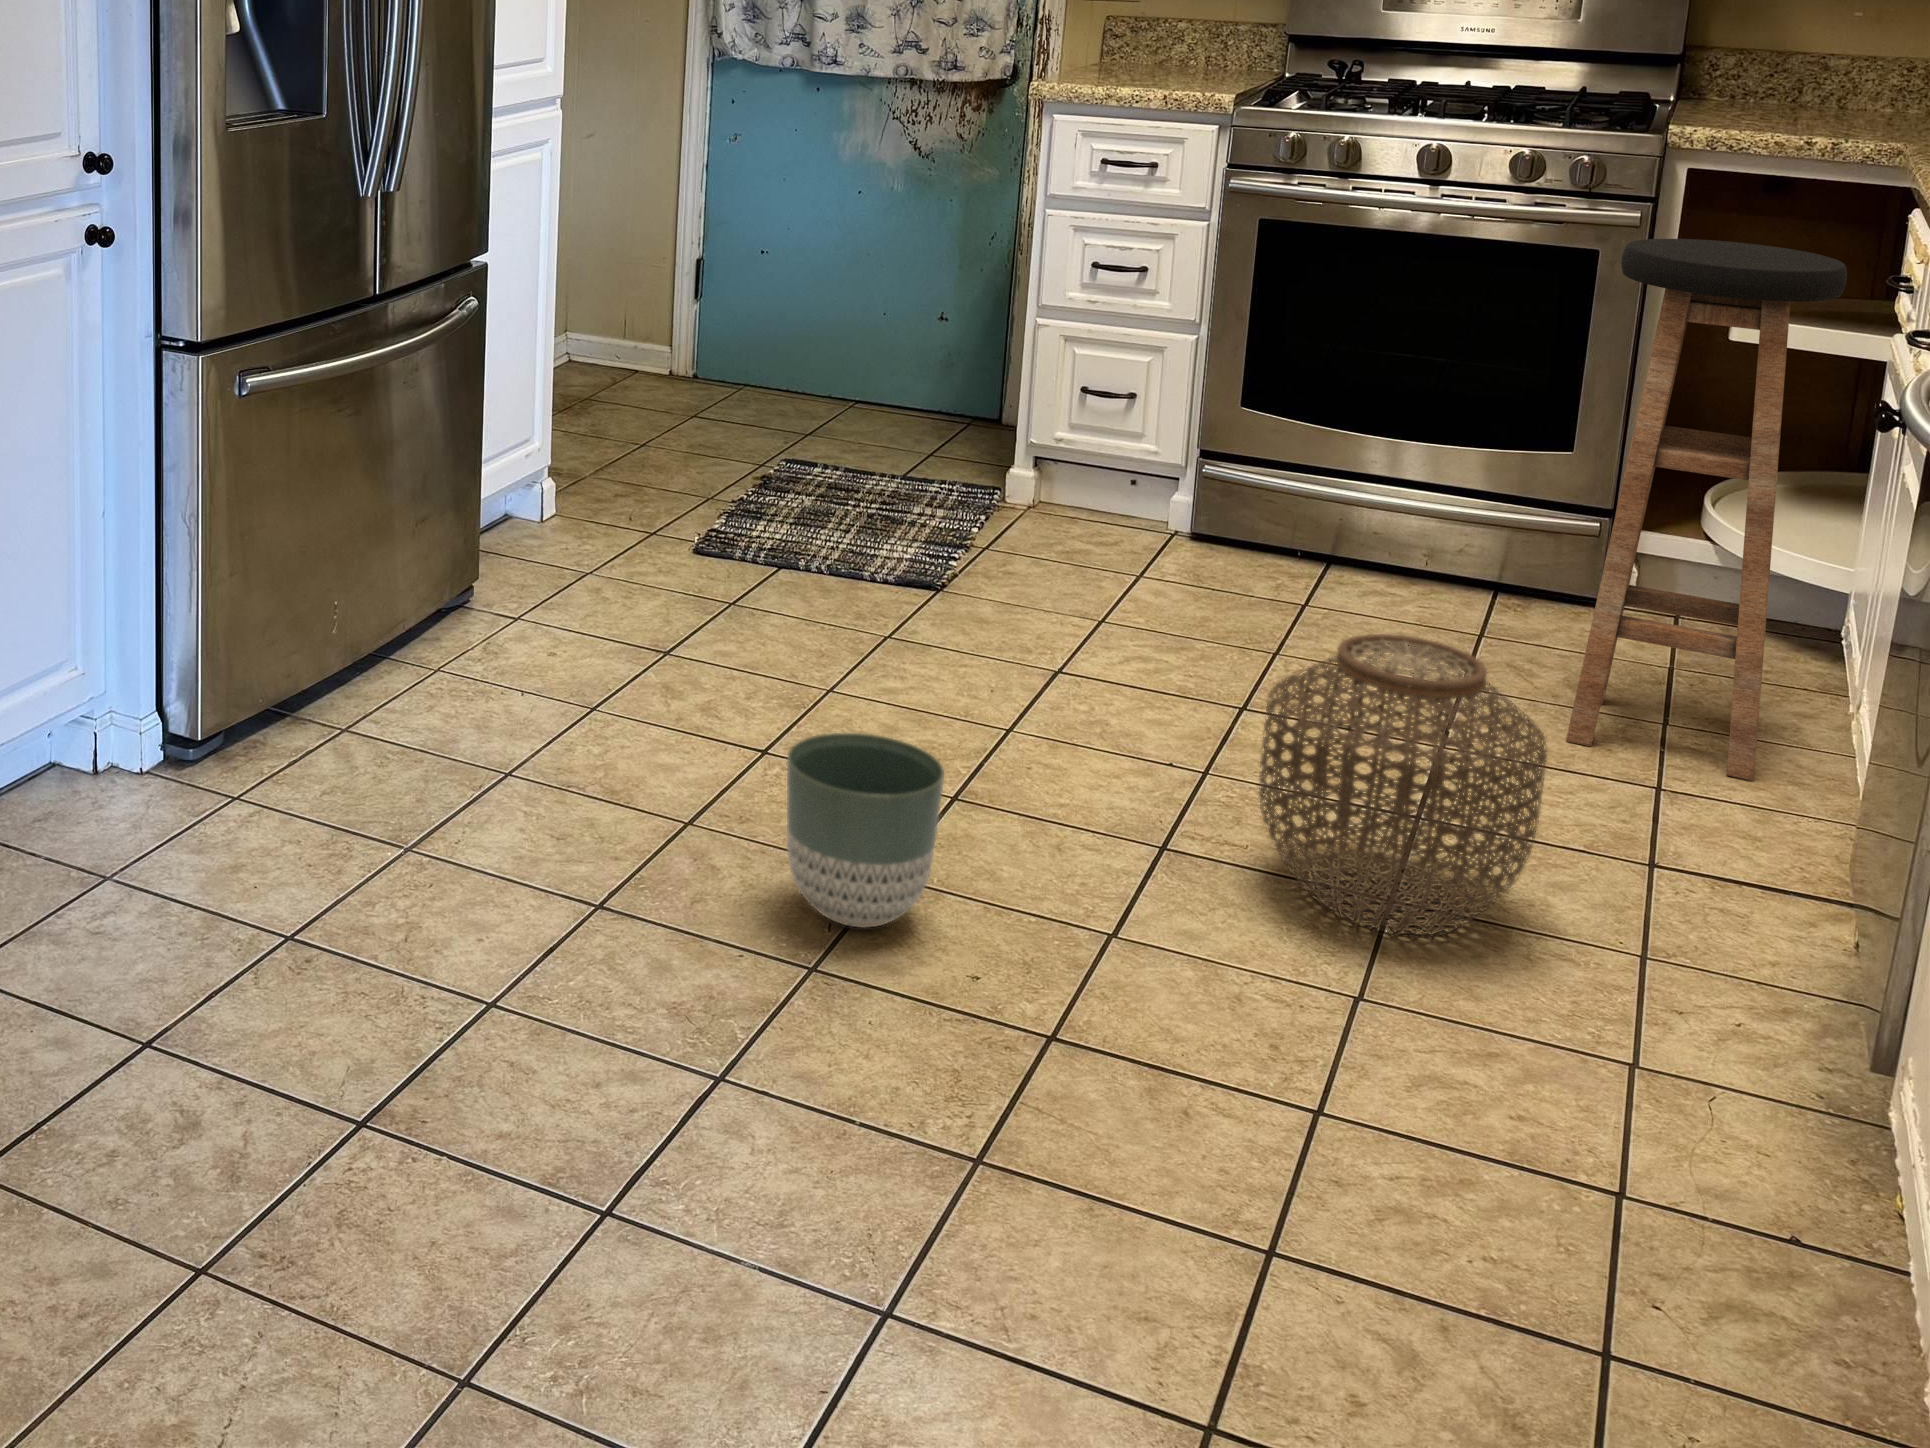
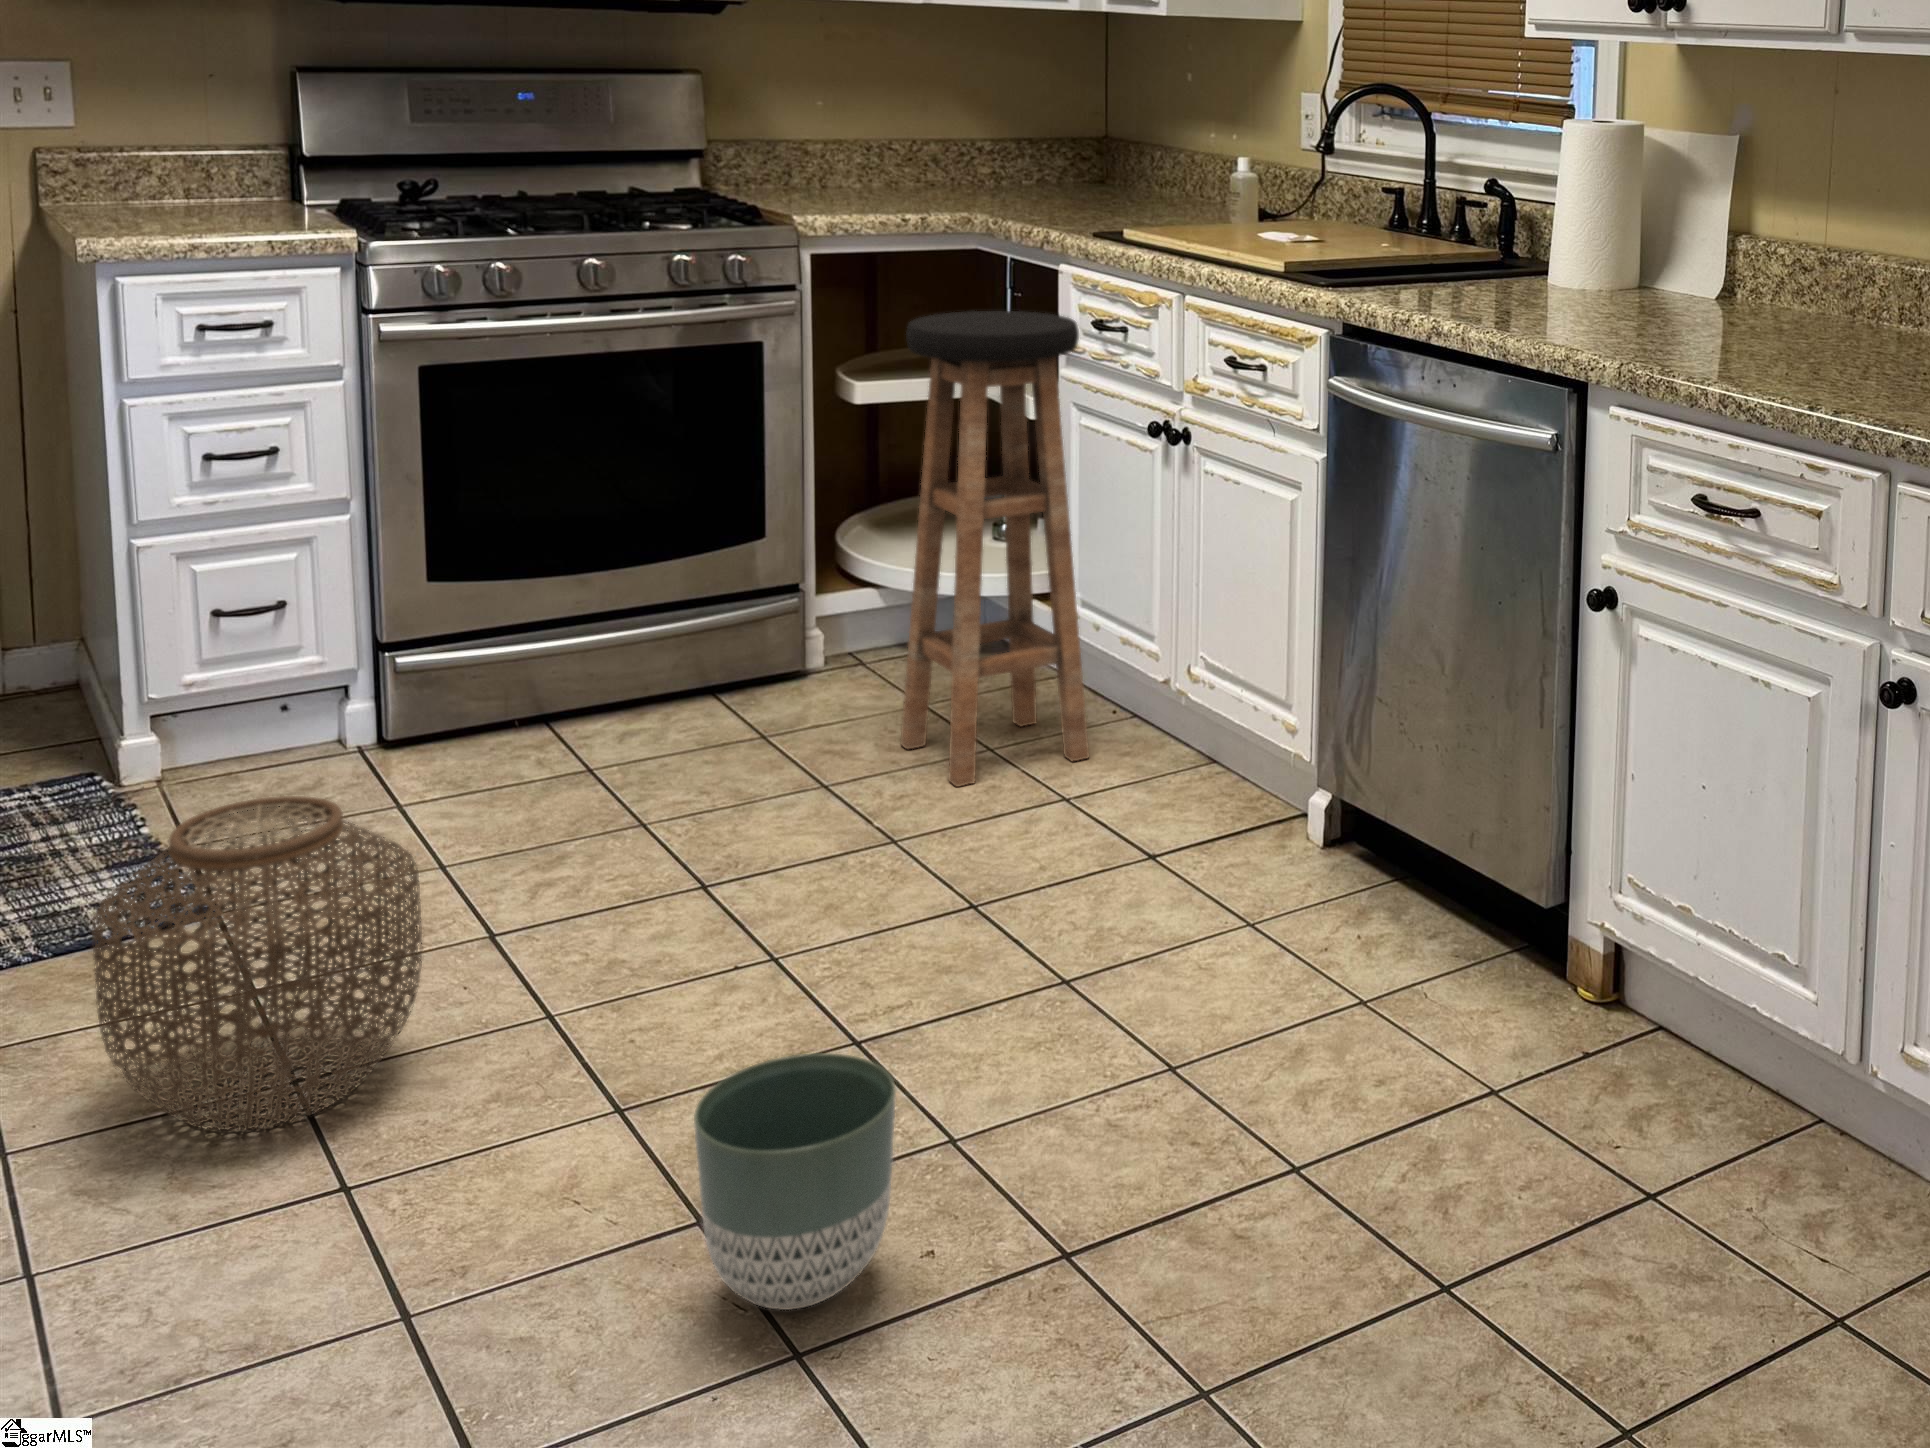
woven basket: present [1259,634,1547,935] -> present [92,796,422,1130]

